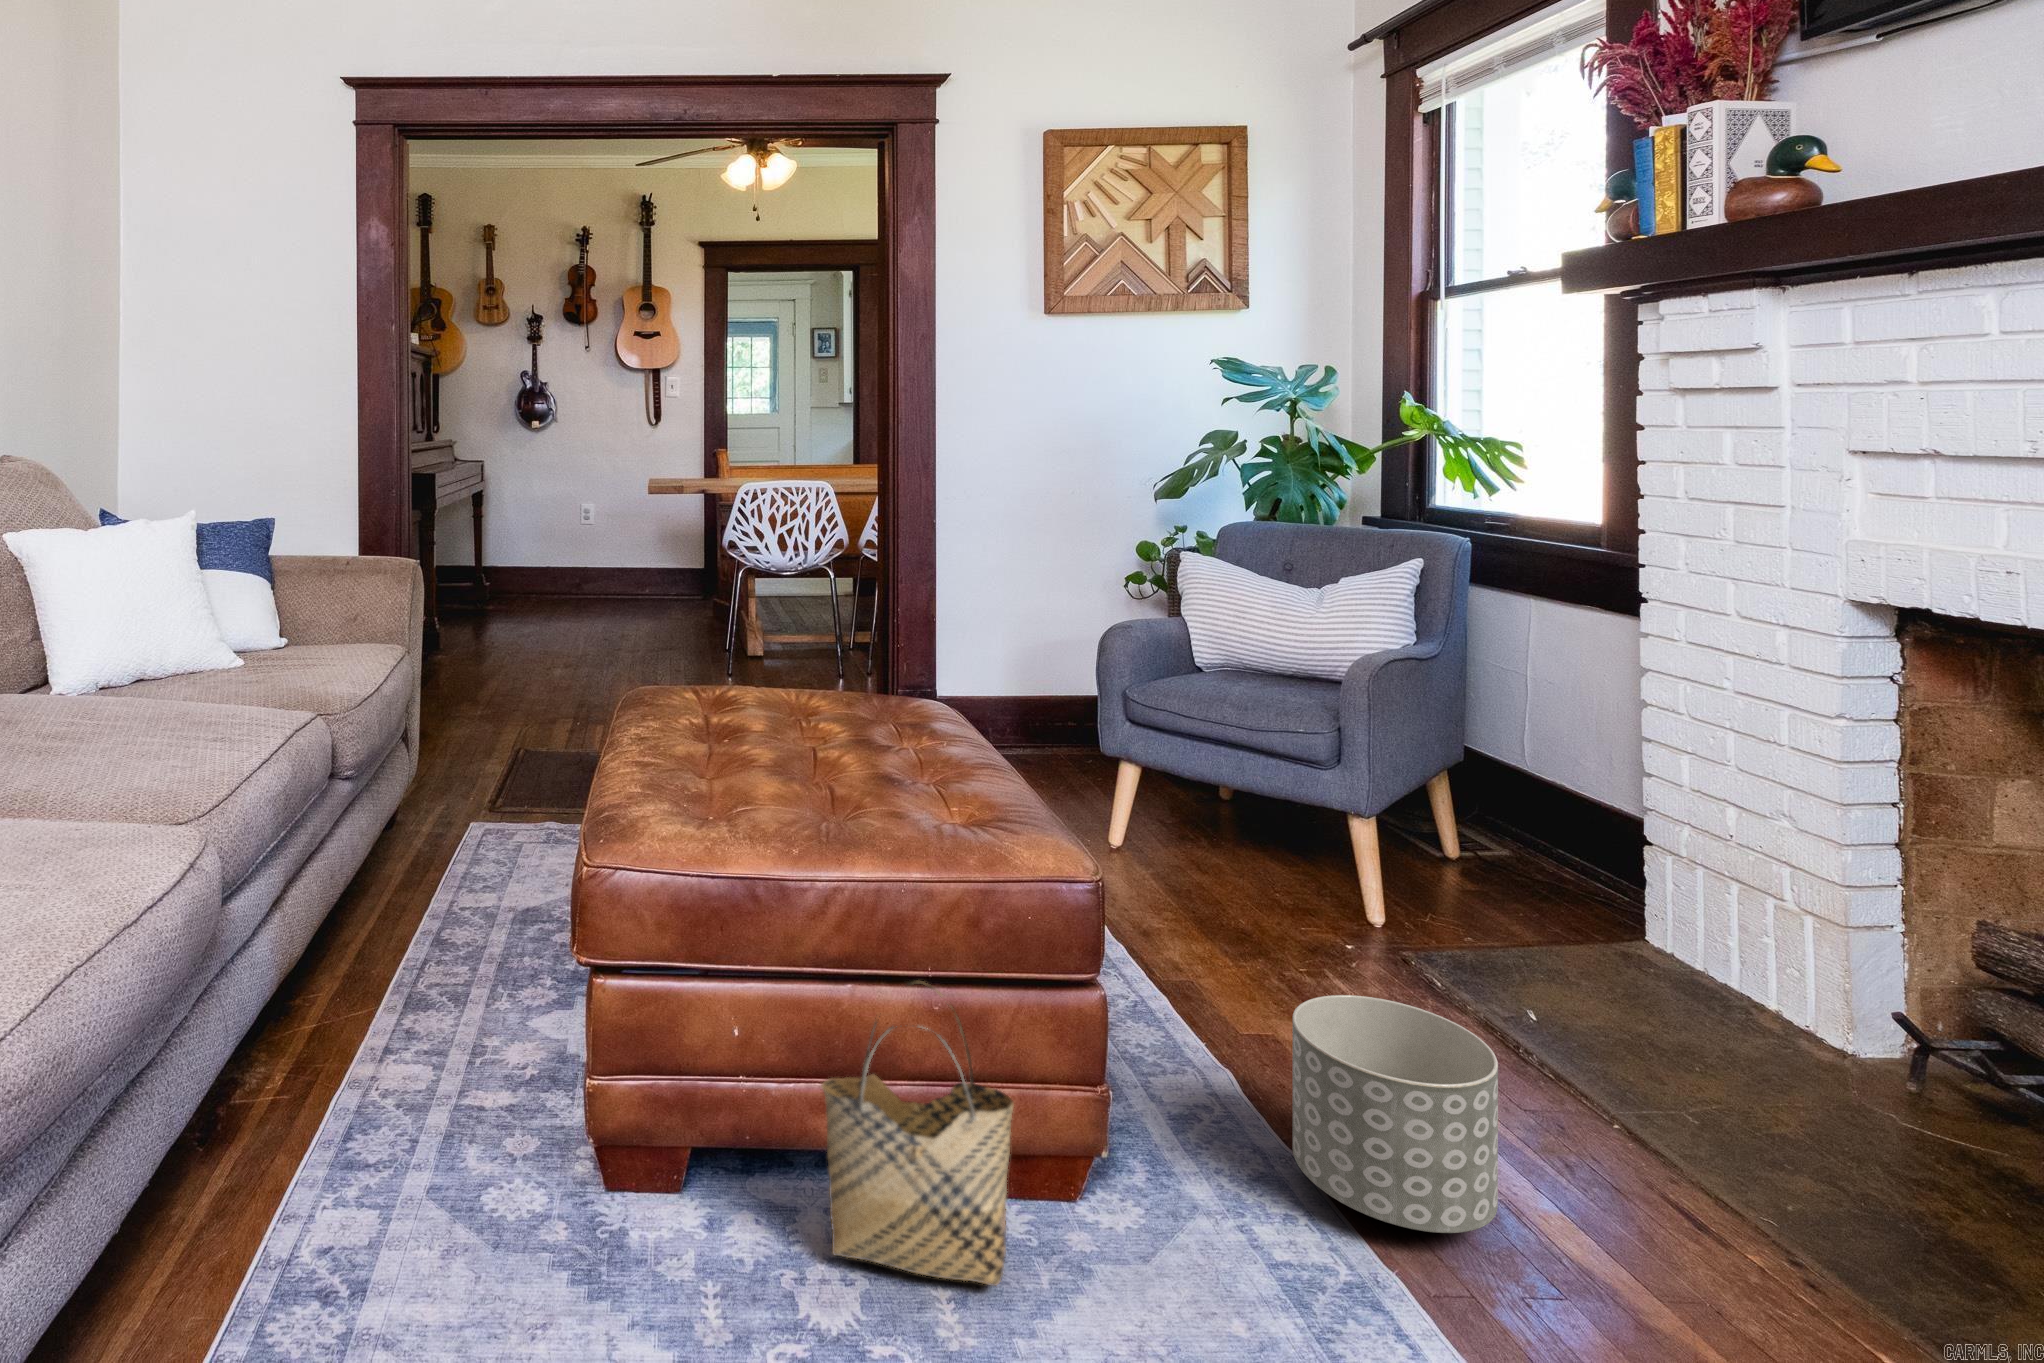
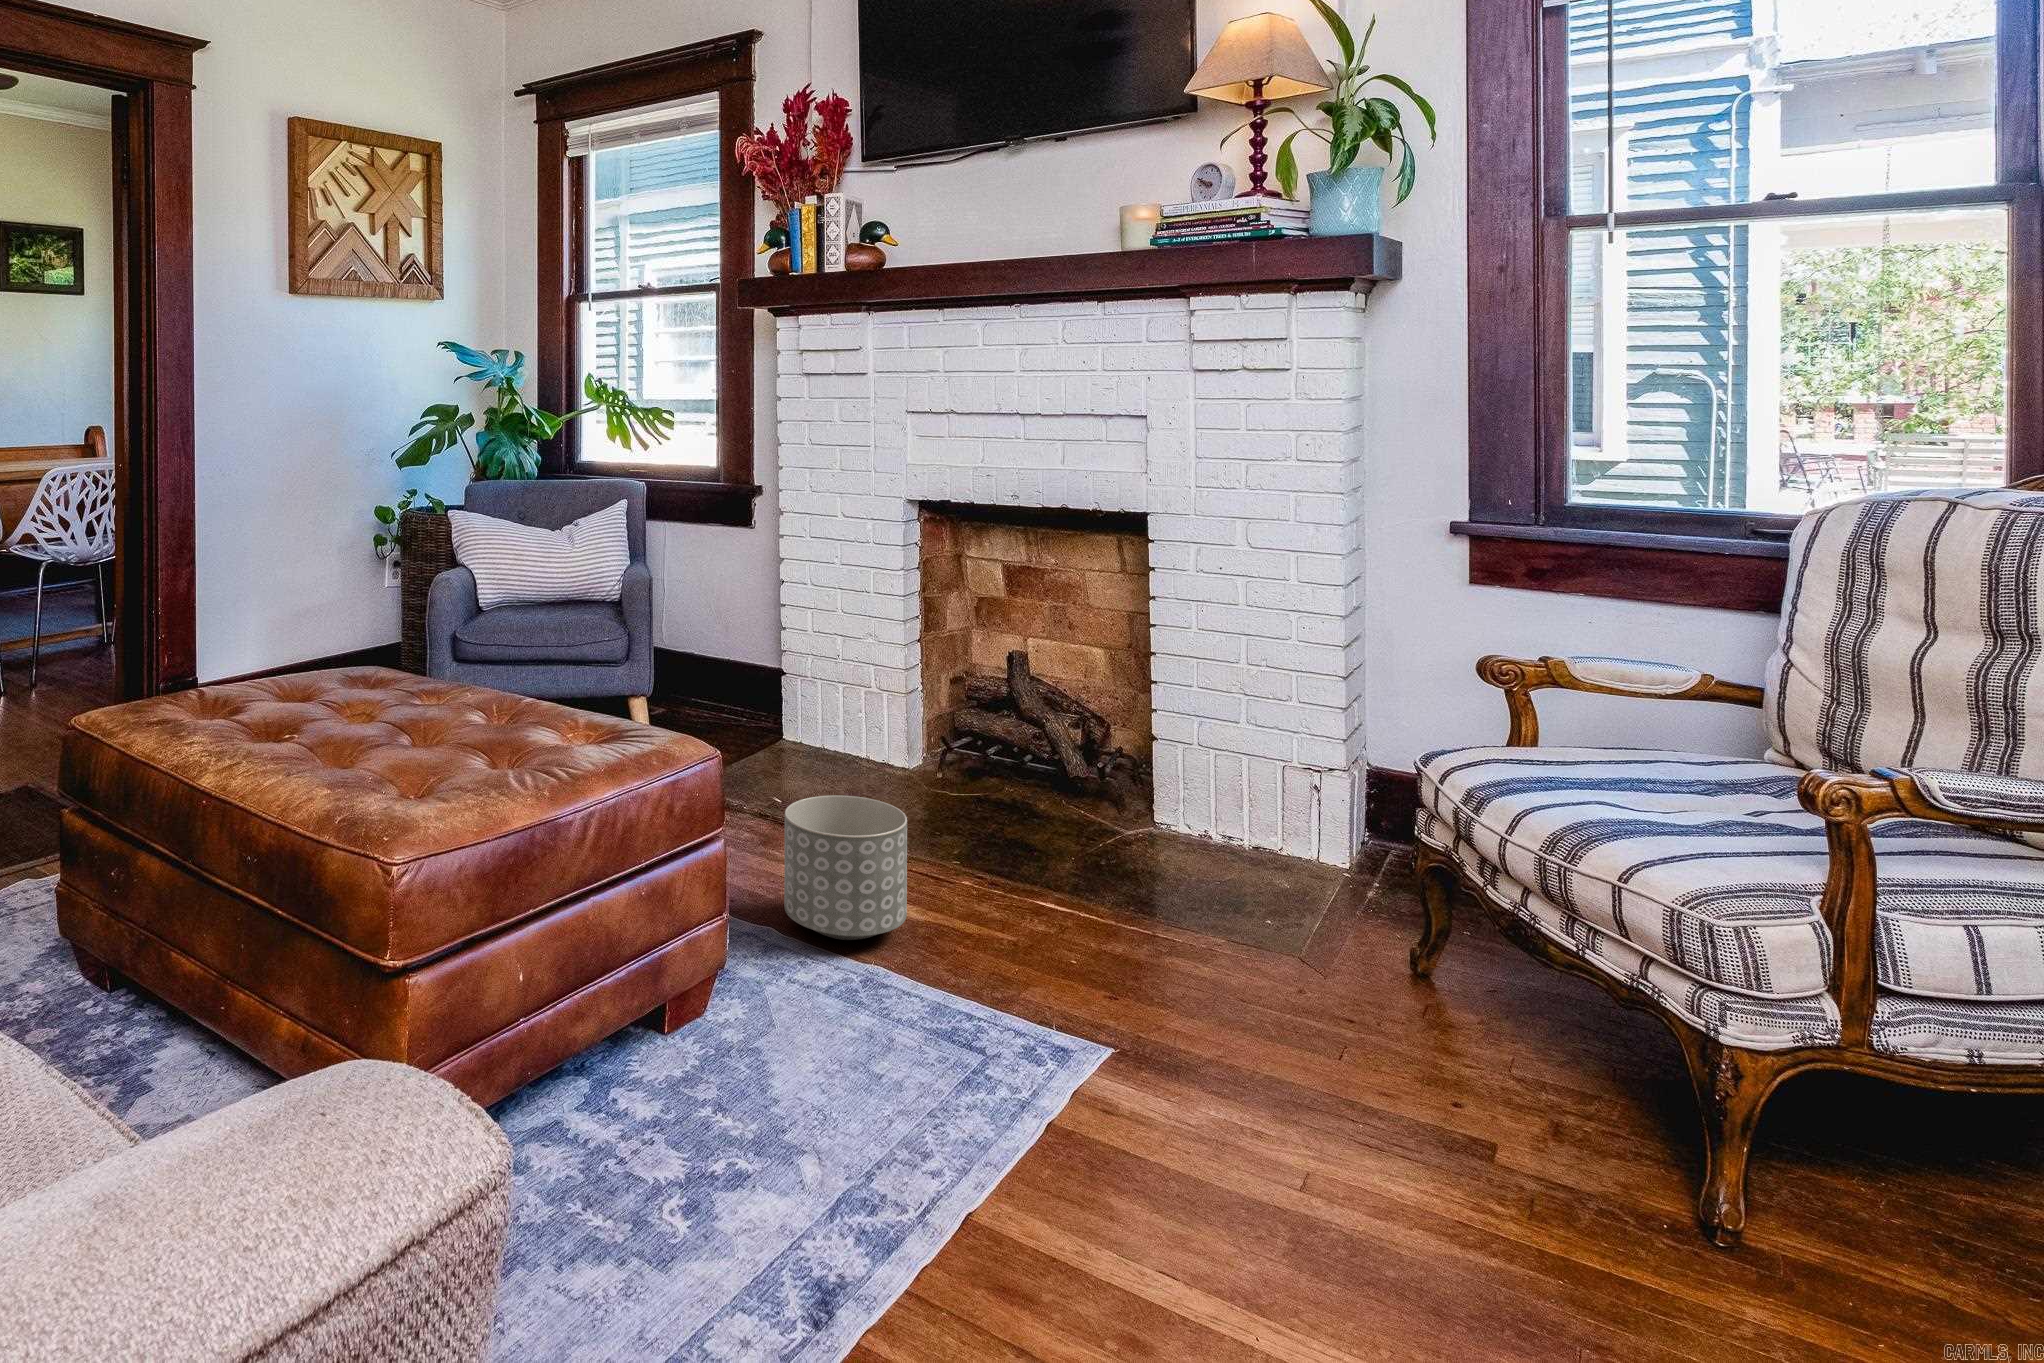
woven basket: present [821,981,1014,1286] -> none [599,868,741,1129]

